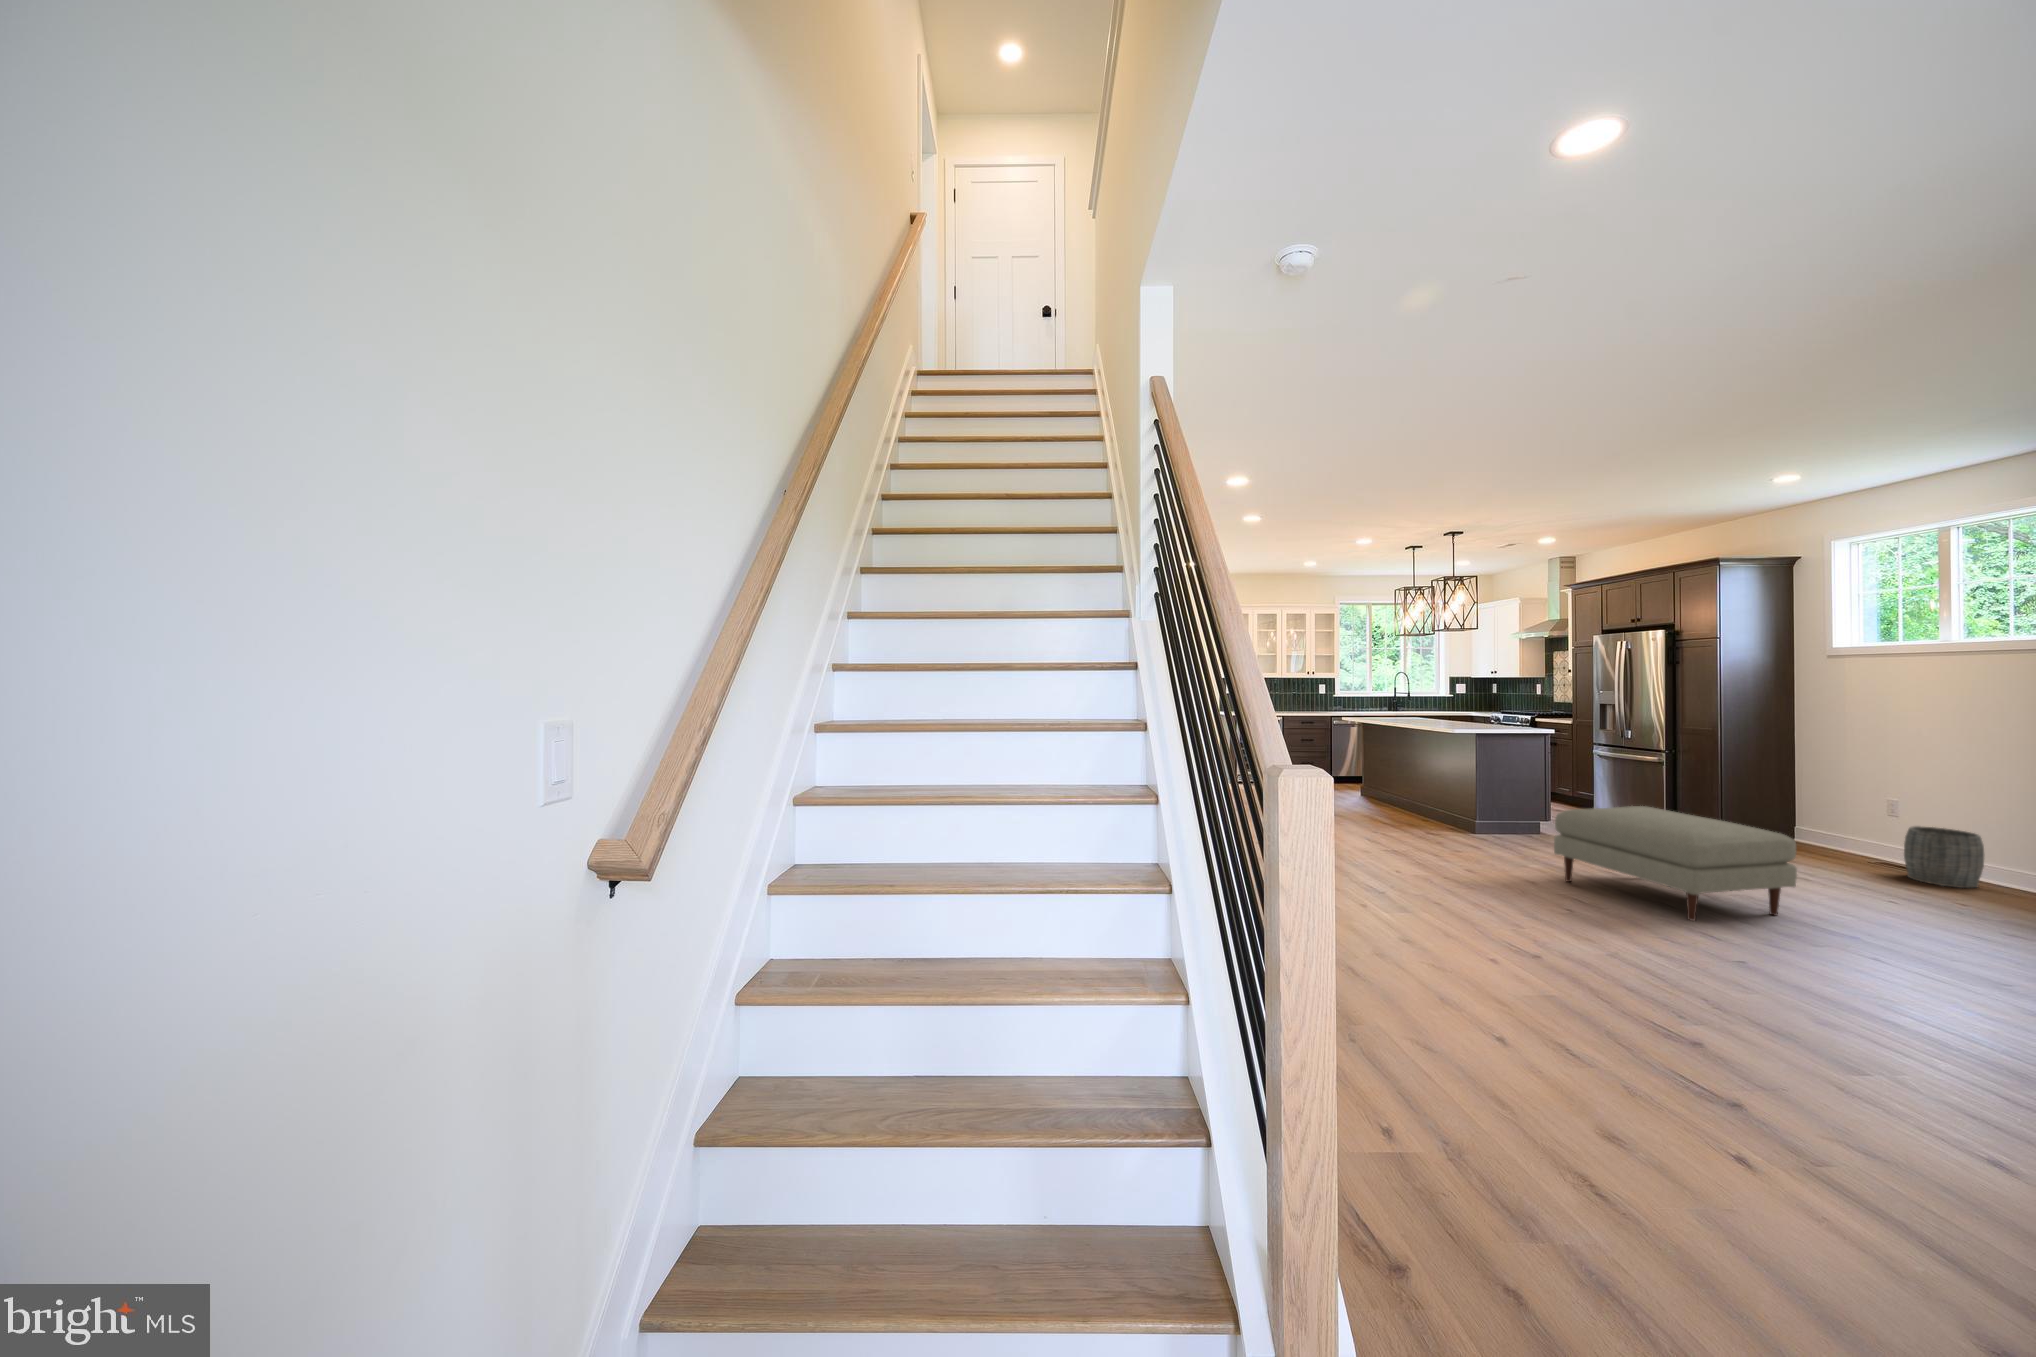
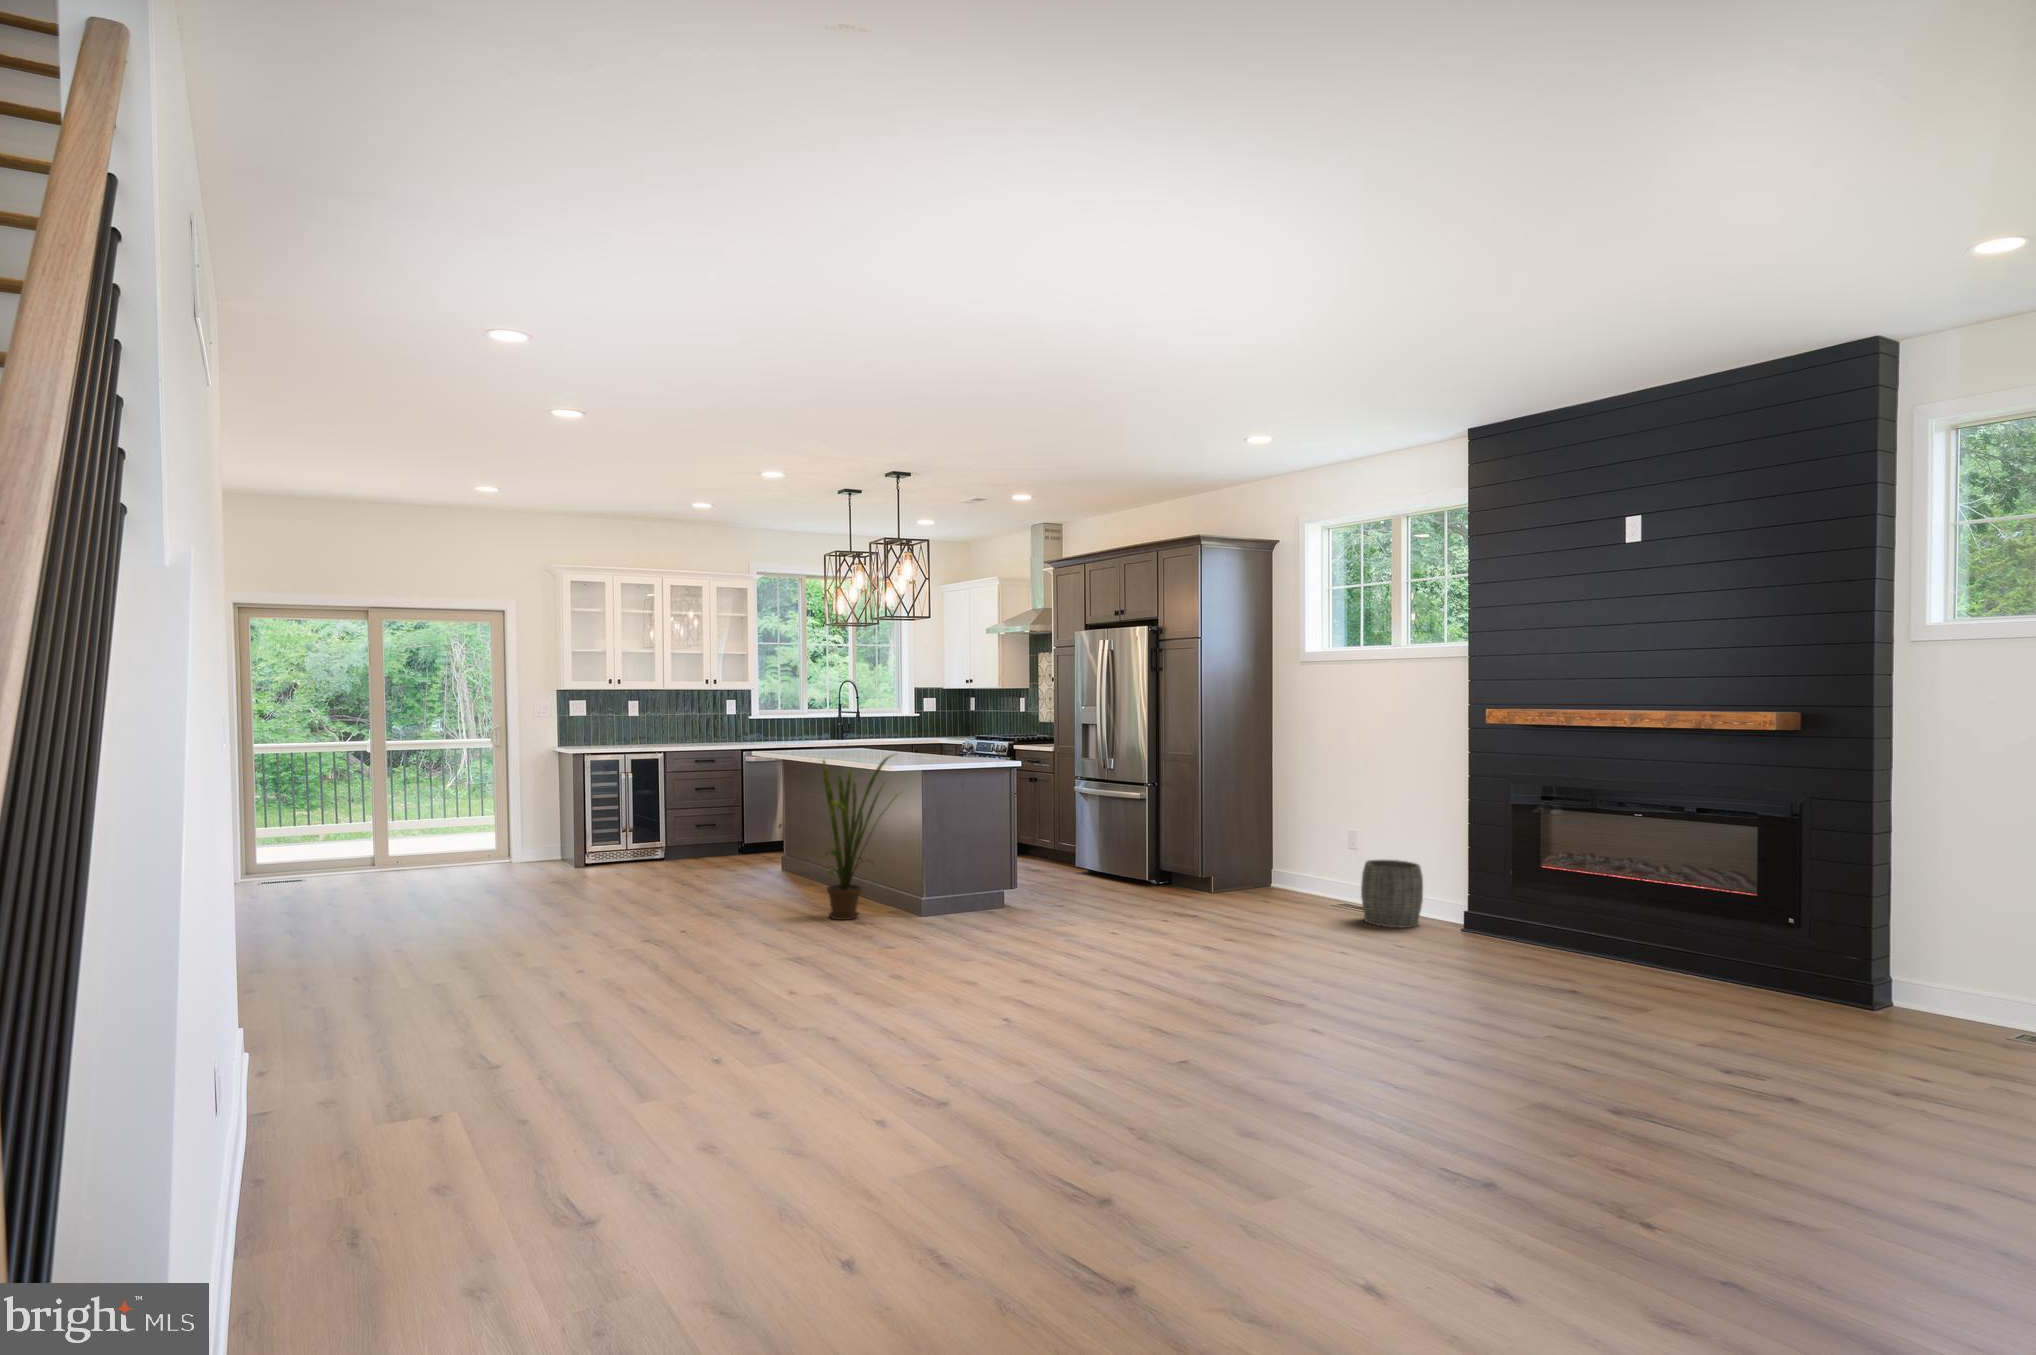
house plant: none [1394,723,1458,829] -> present [823,754,893,920]
ottoman: present [1554,806,1797,921] -> none [1014,861,1267,1017]

